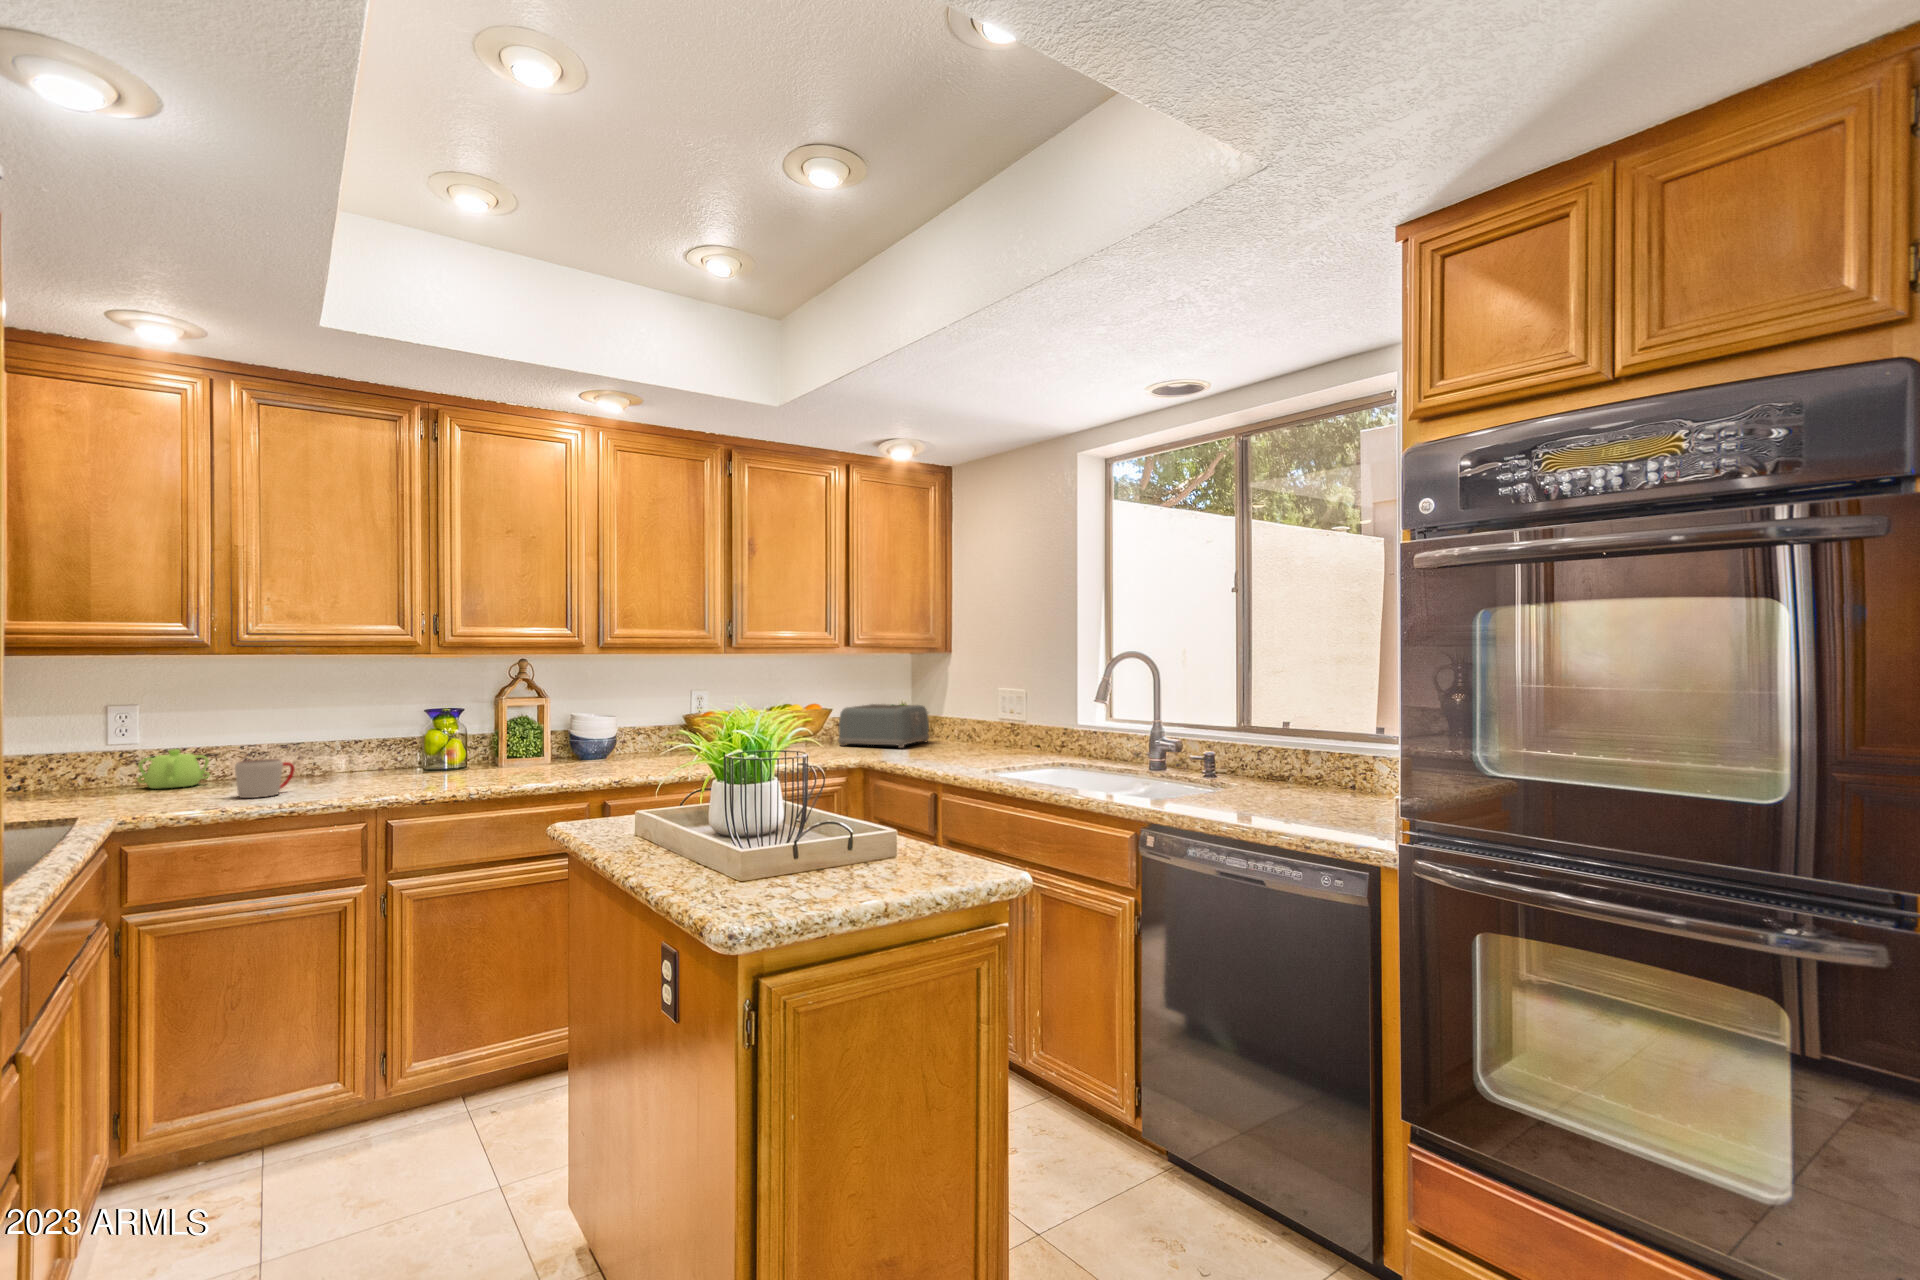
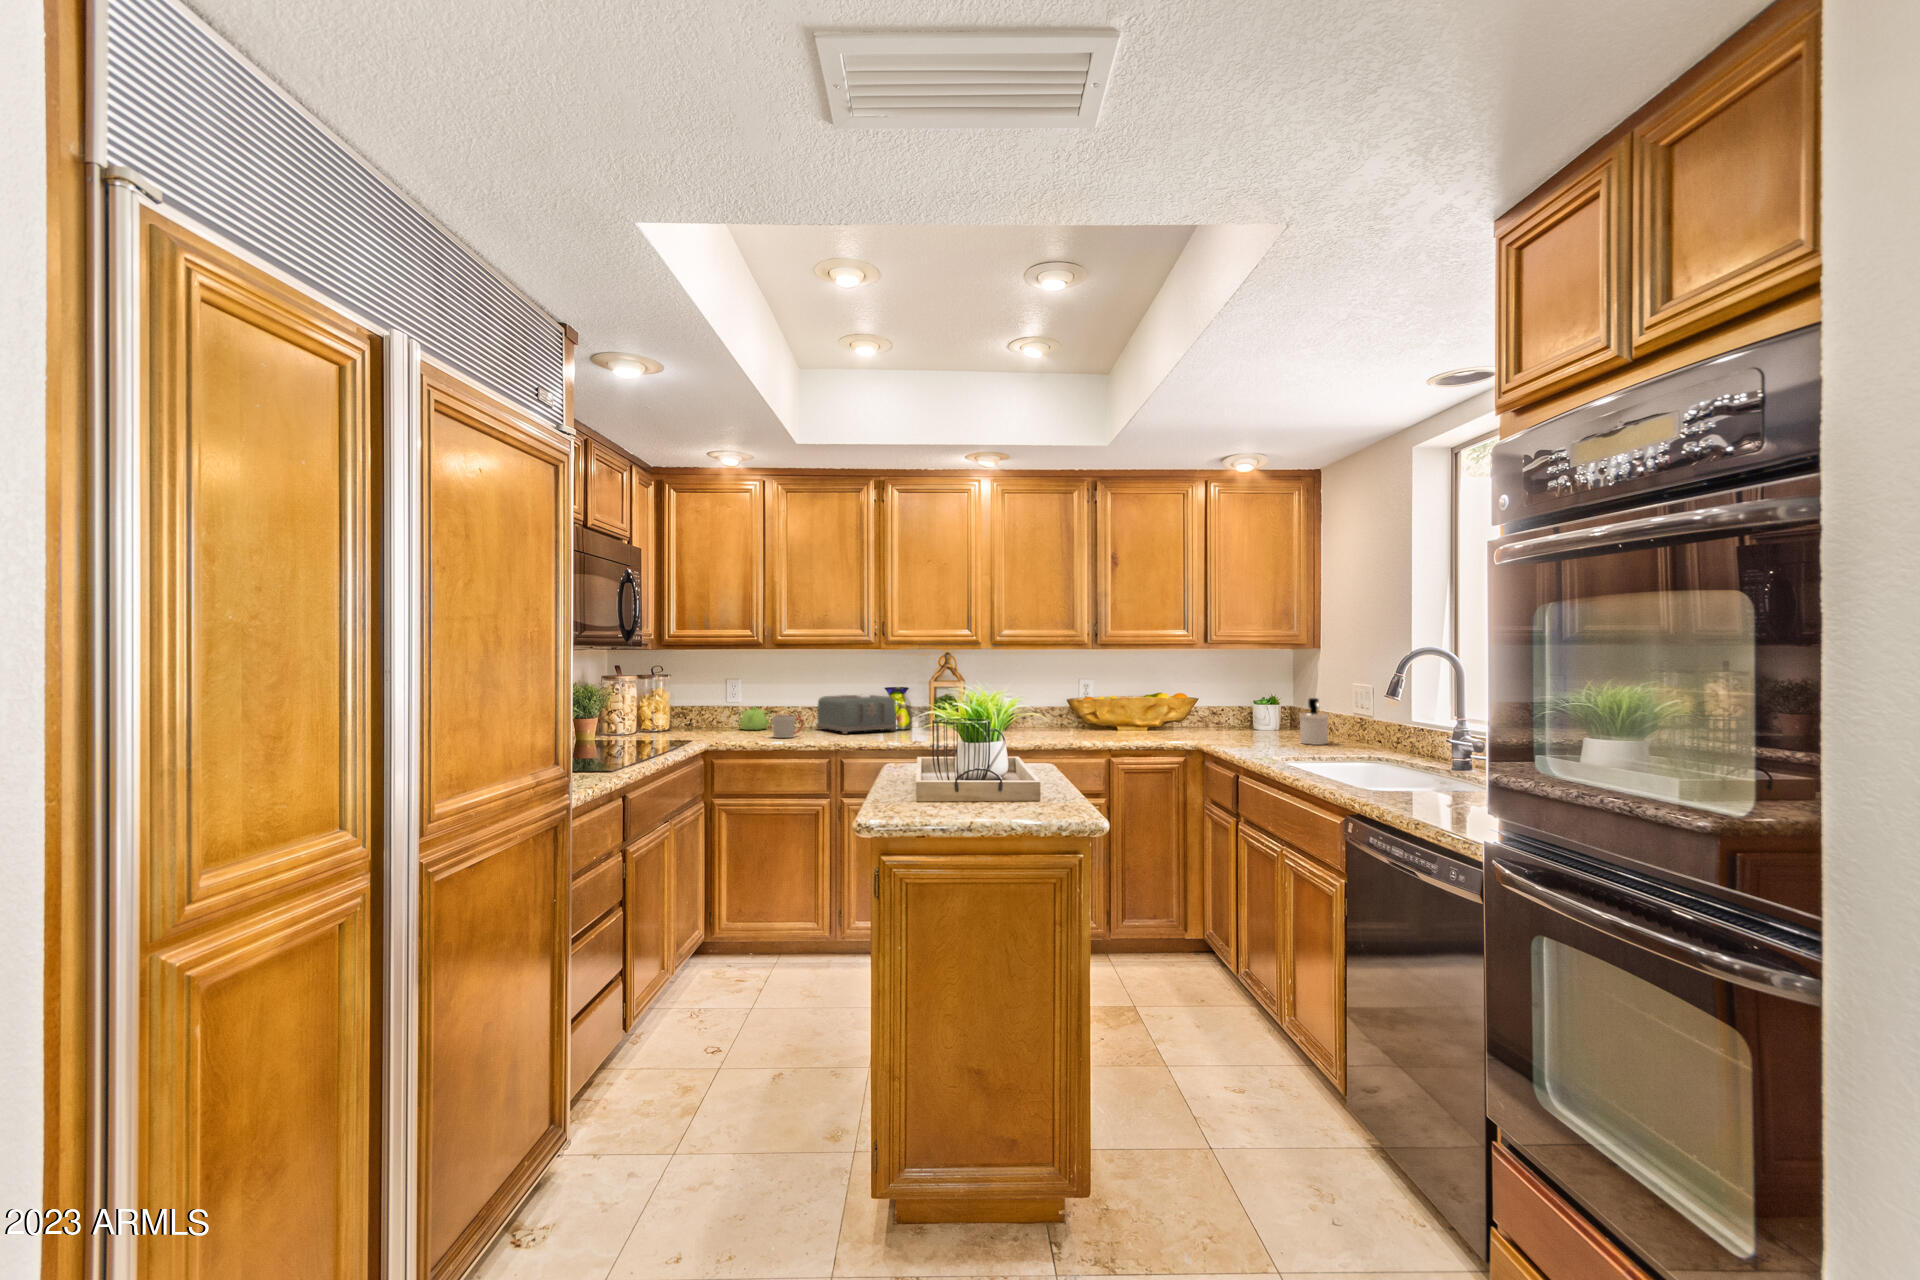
toaster: present [838,704,929,748] -> present [816,695,897,734]
soap dispenser: none [953,704,981,752] -> present [1299,698,1329,745]

